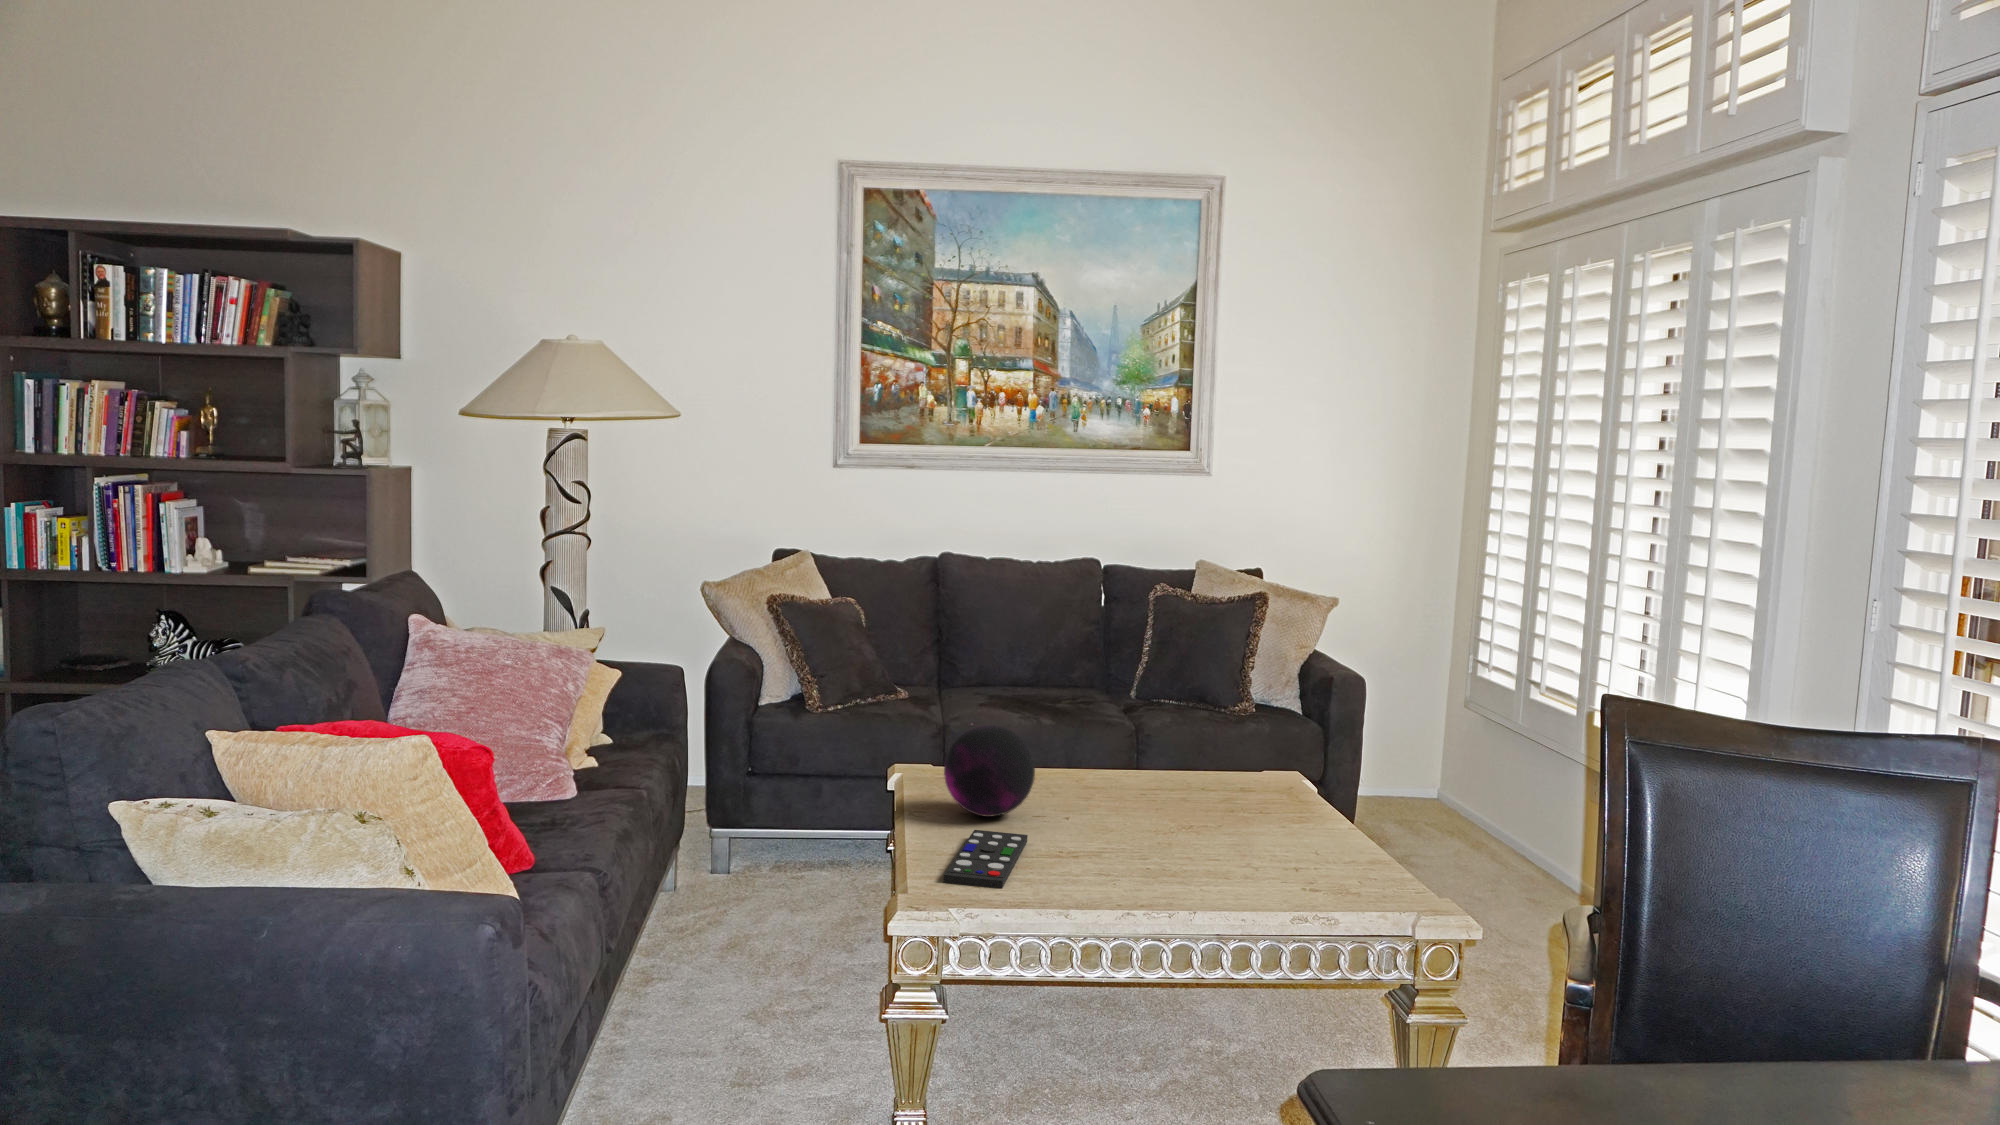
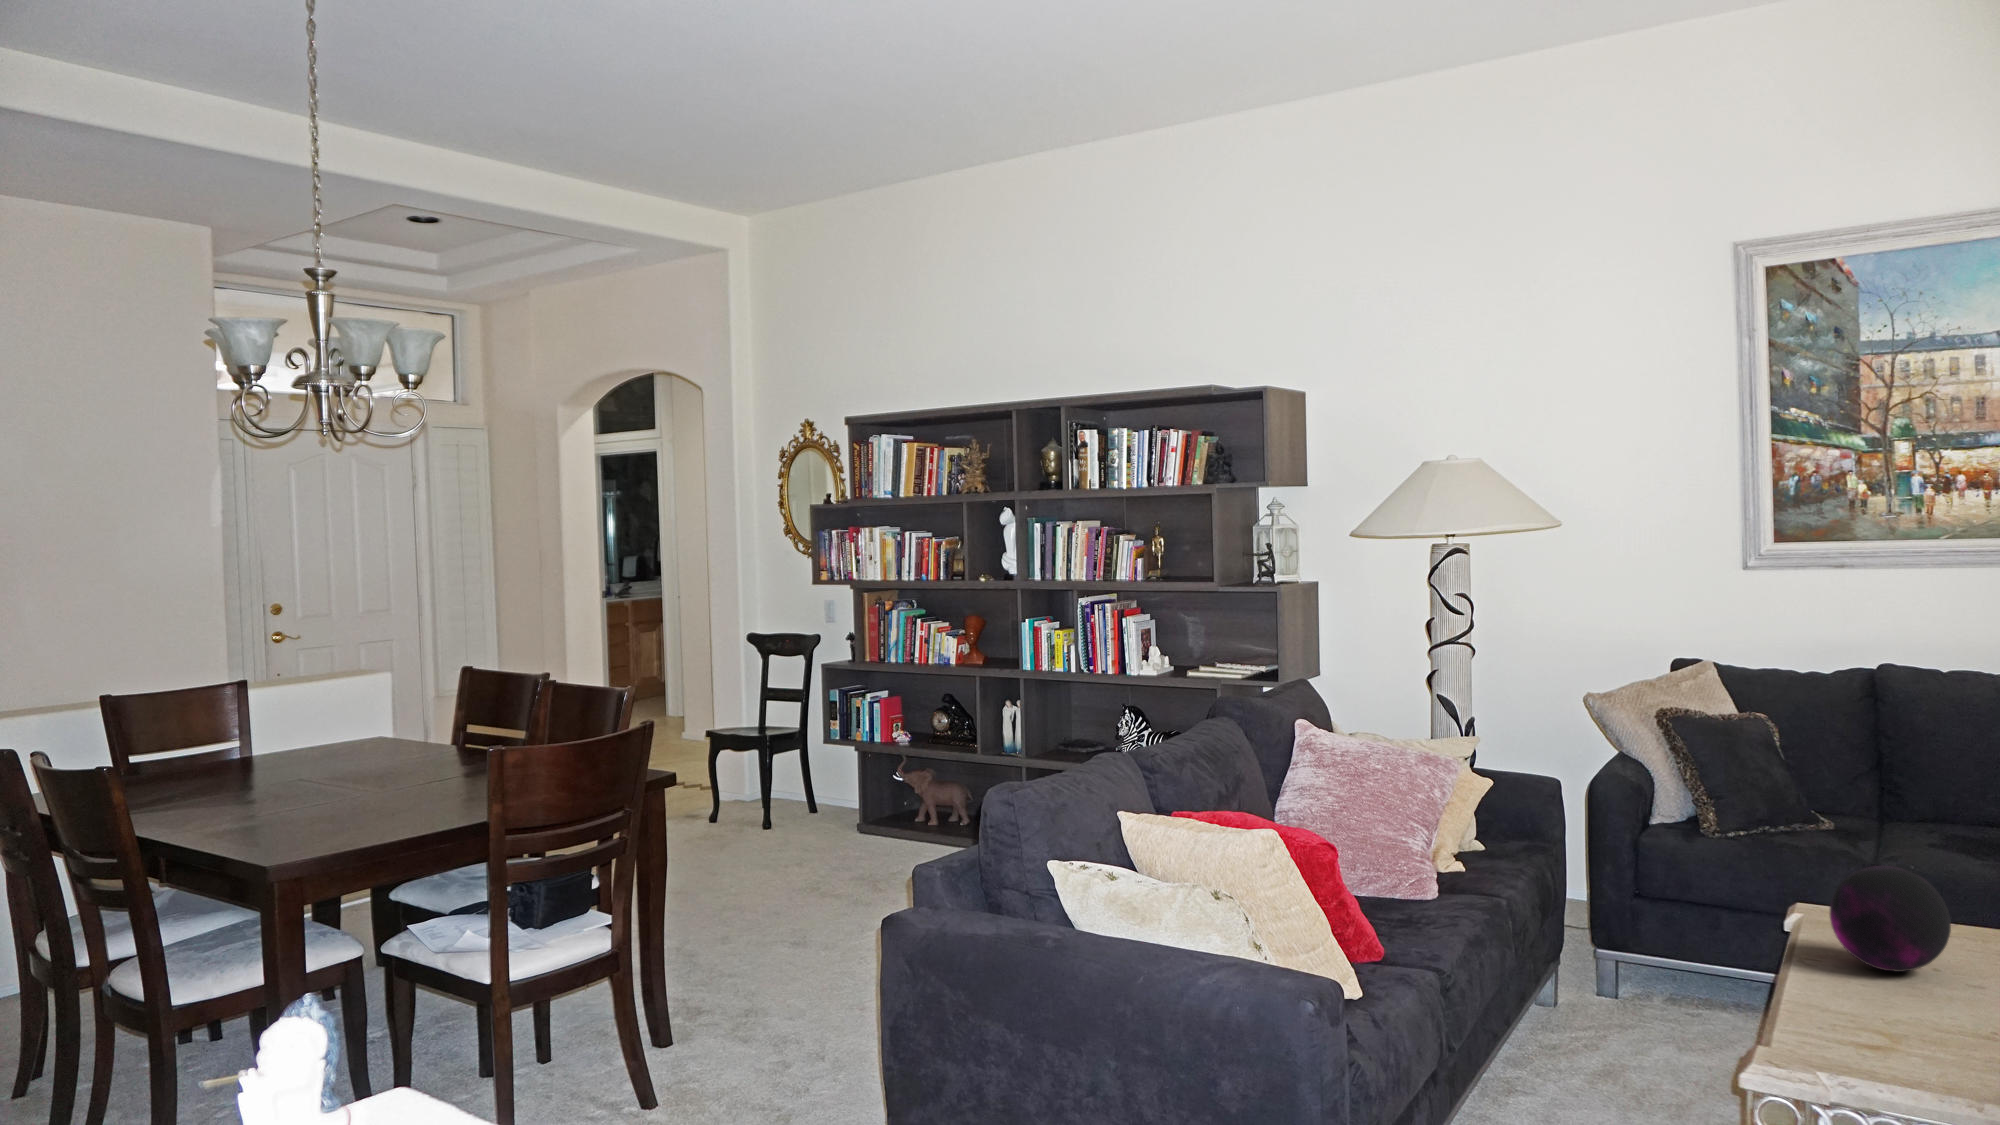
remote control: present [943,830,1028,889] -> none [1805,983,1931,1053]

